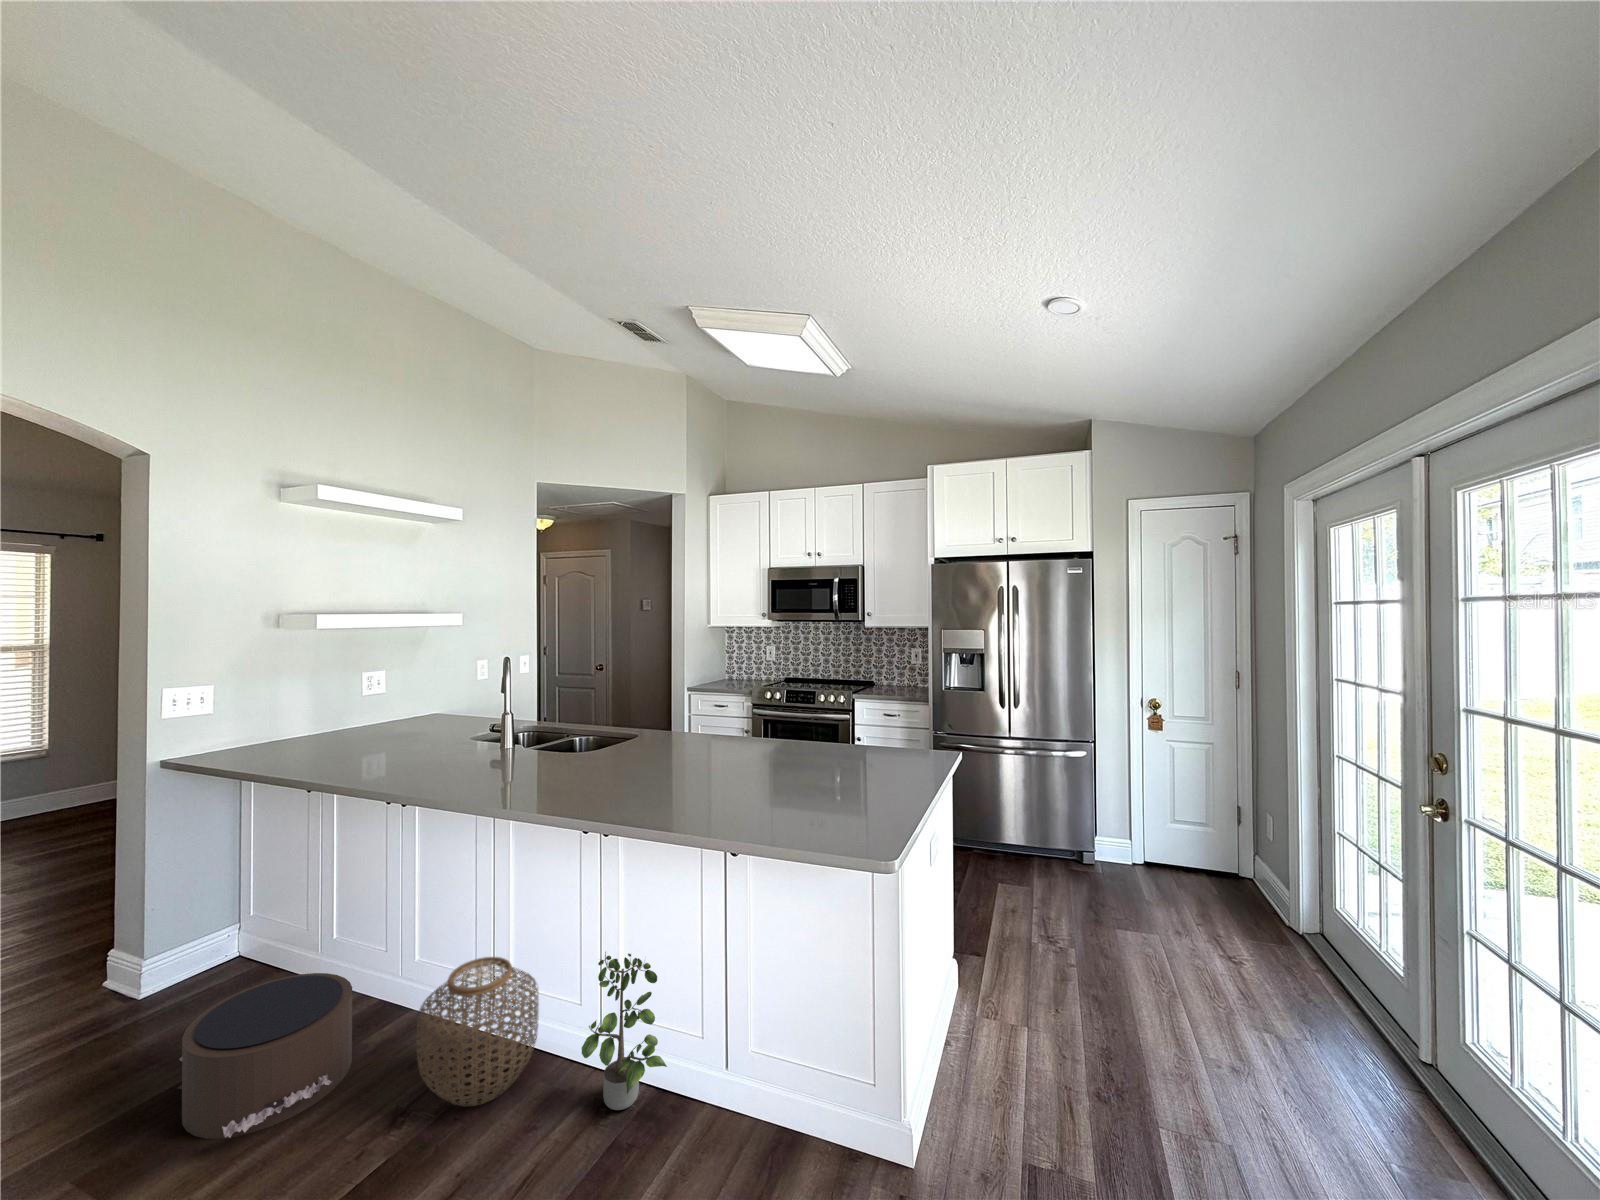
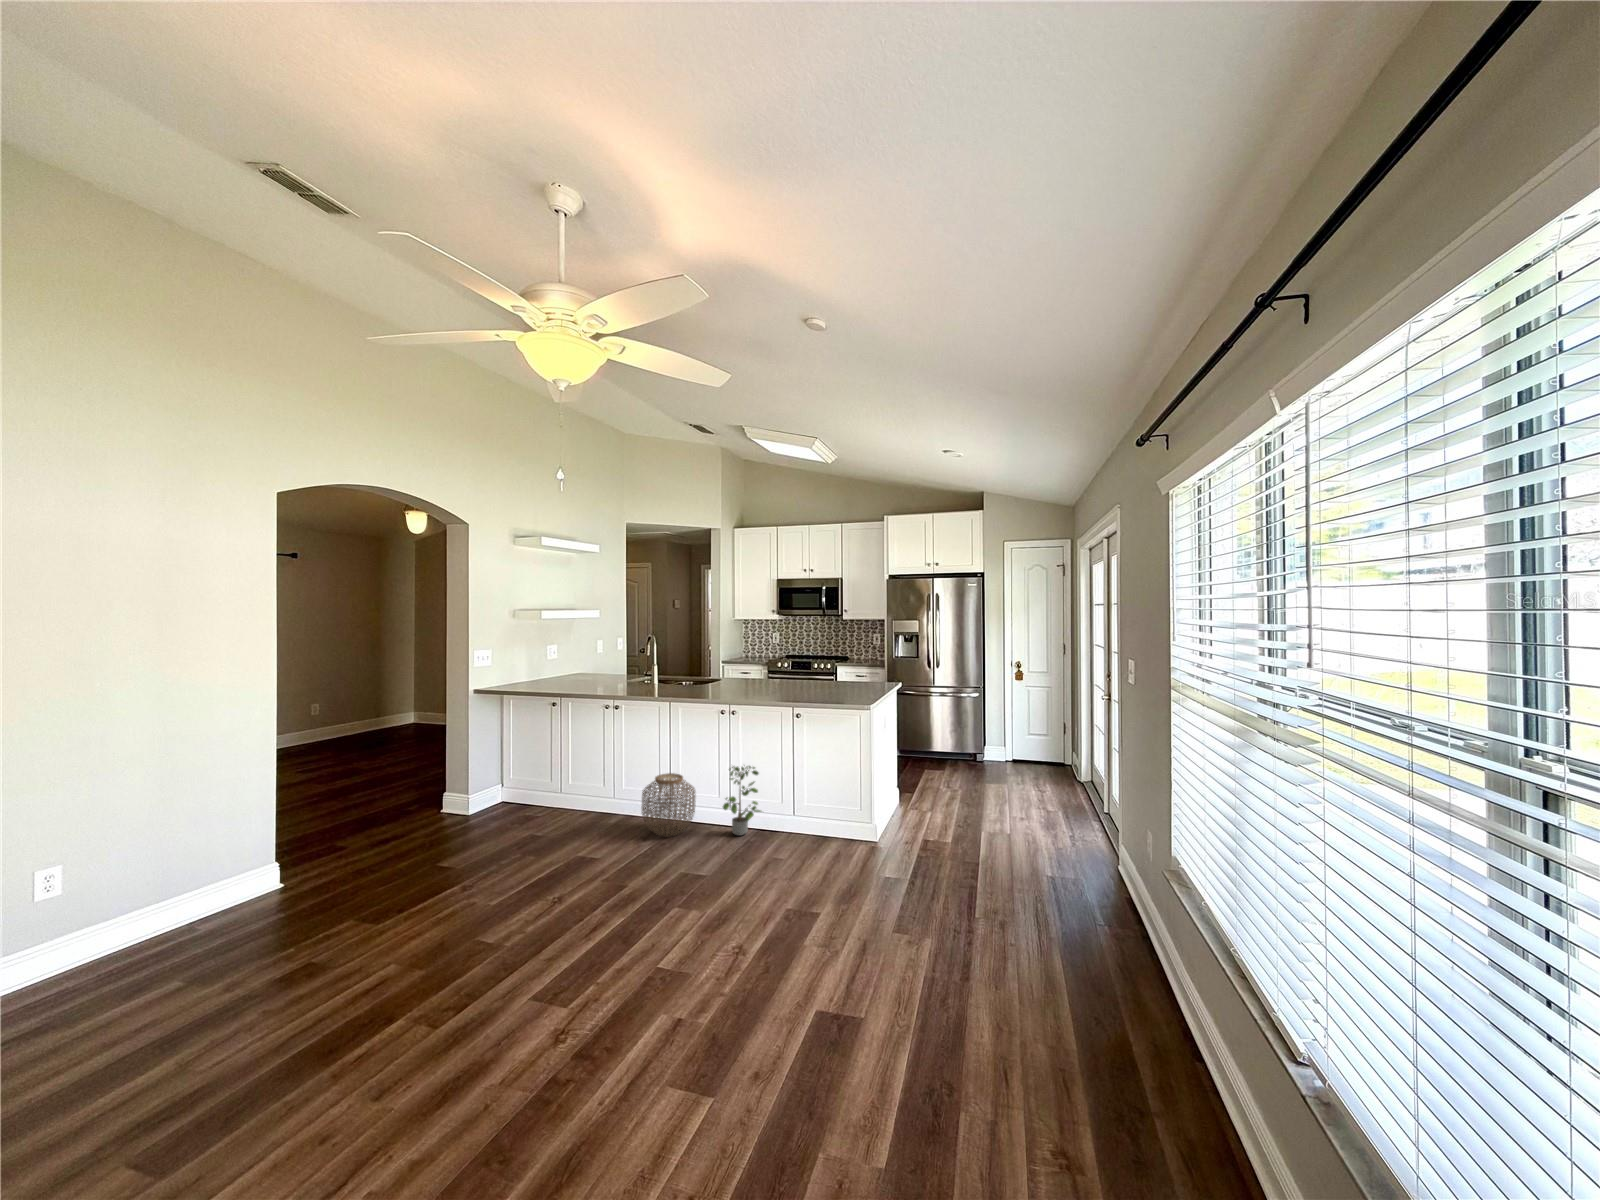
pouf: present [177,973,352,1139] -> none [518,788,601,846]

